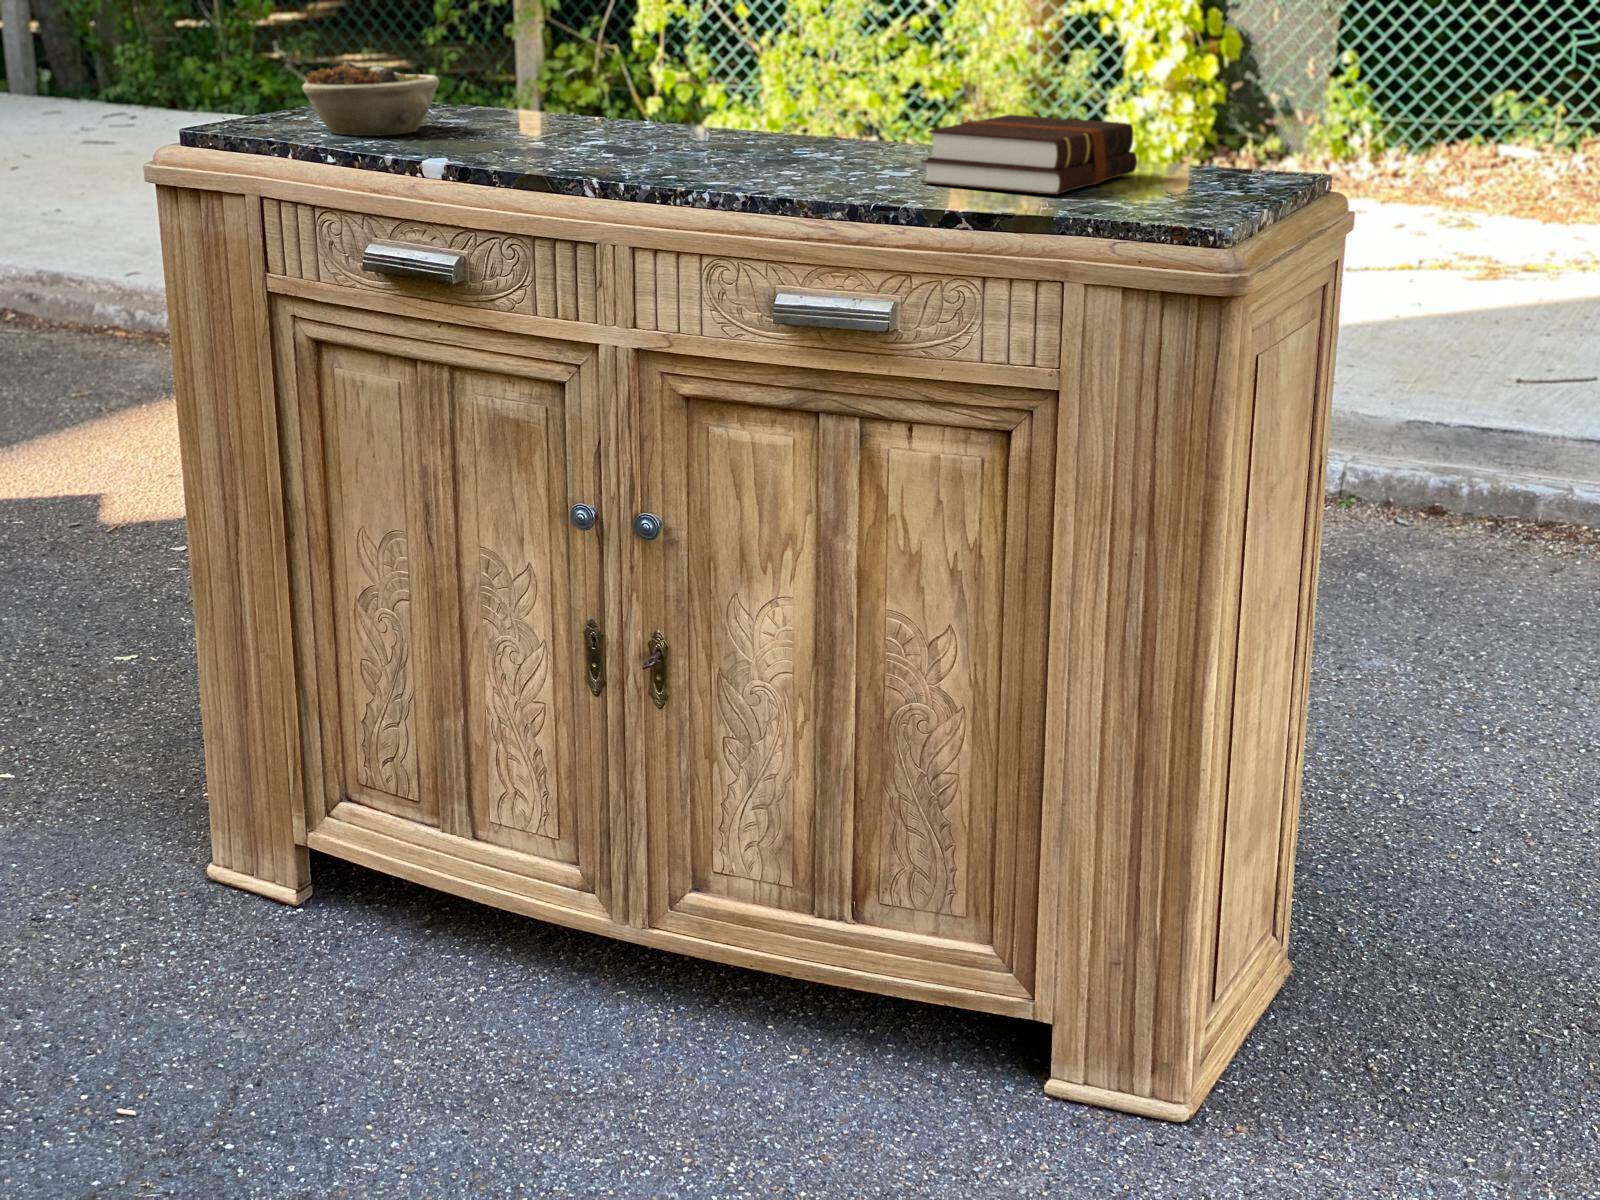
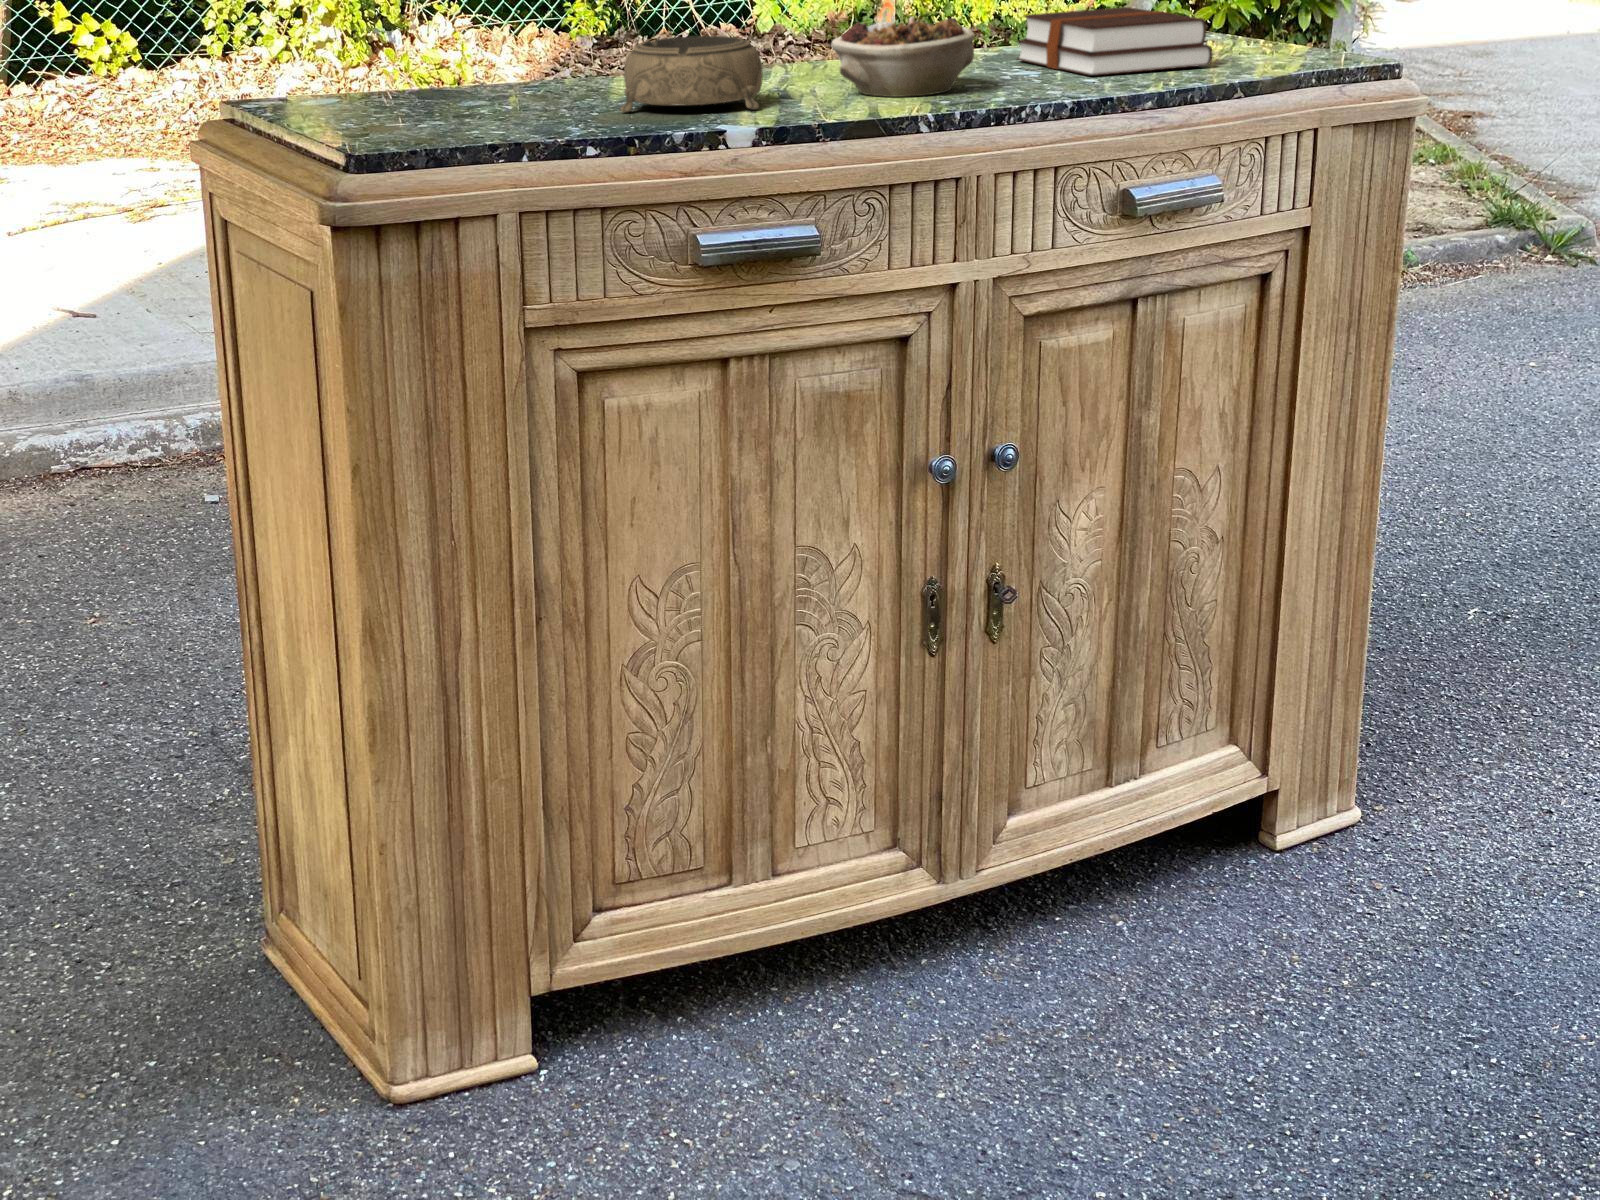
succulent planter: present [302,62,439,136] -> present [831,17,974,97]
decorative bowl: none [493,81,625,154] -> present [620,36,763,113]

